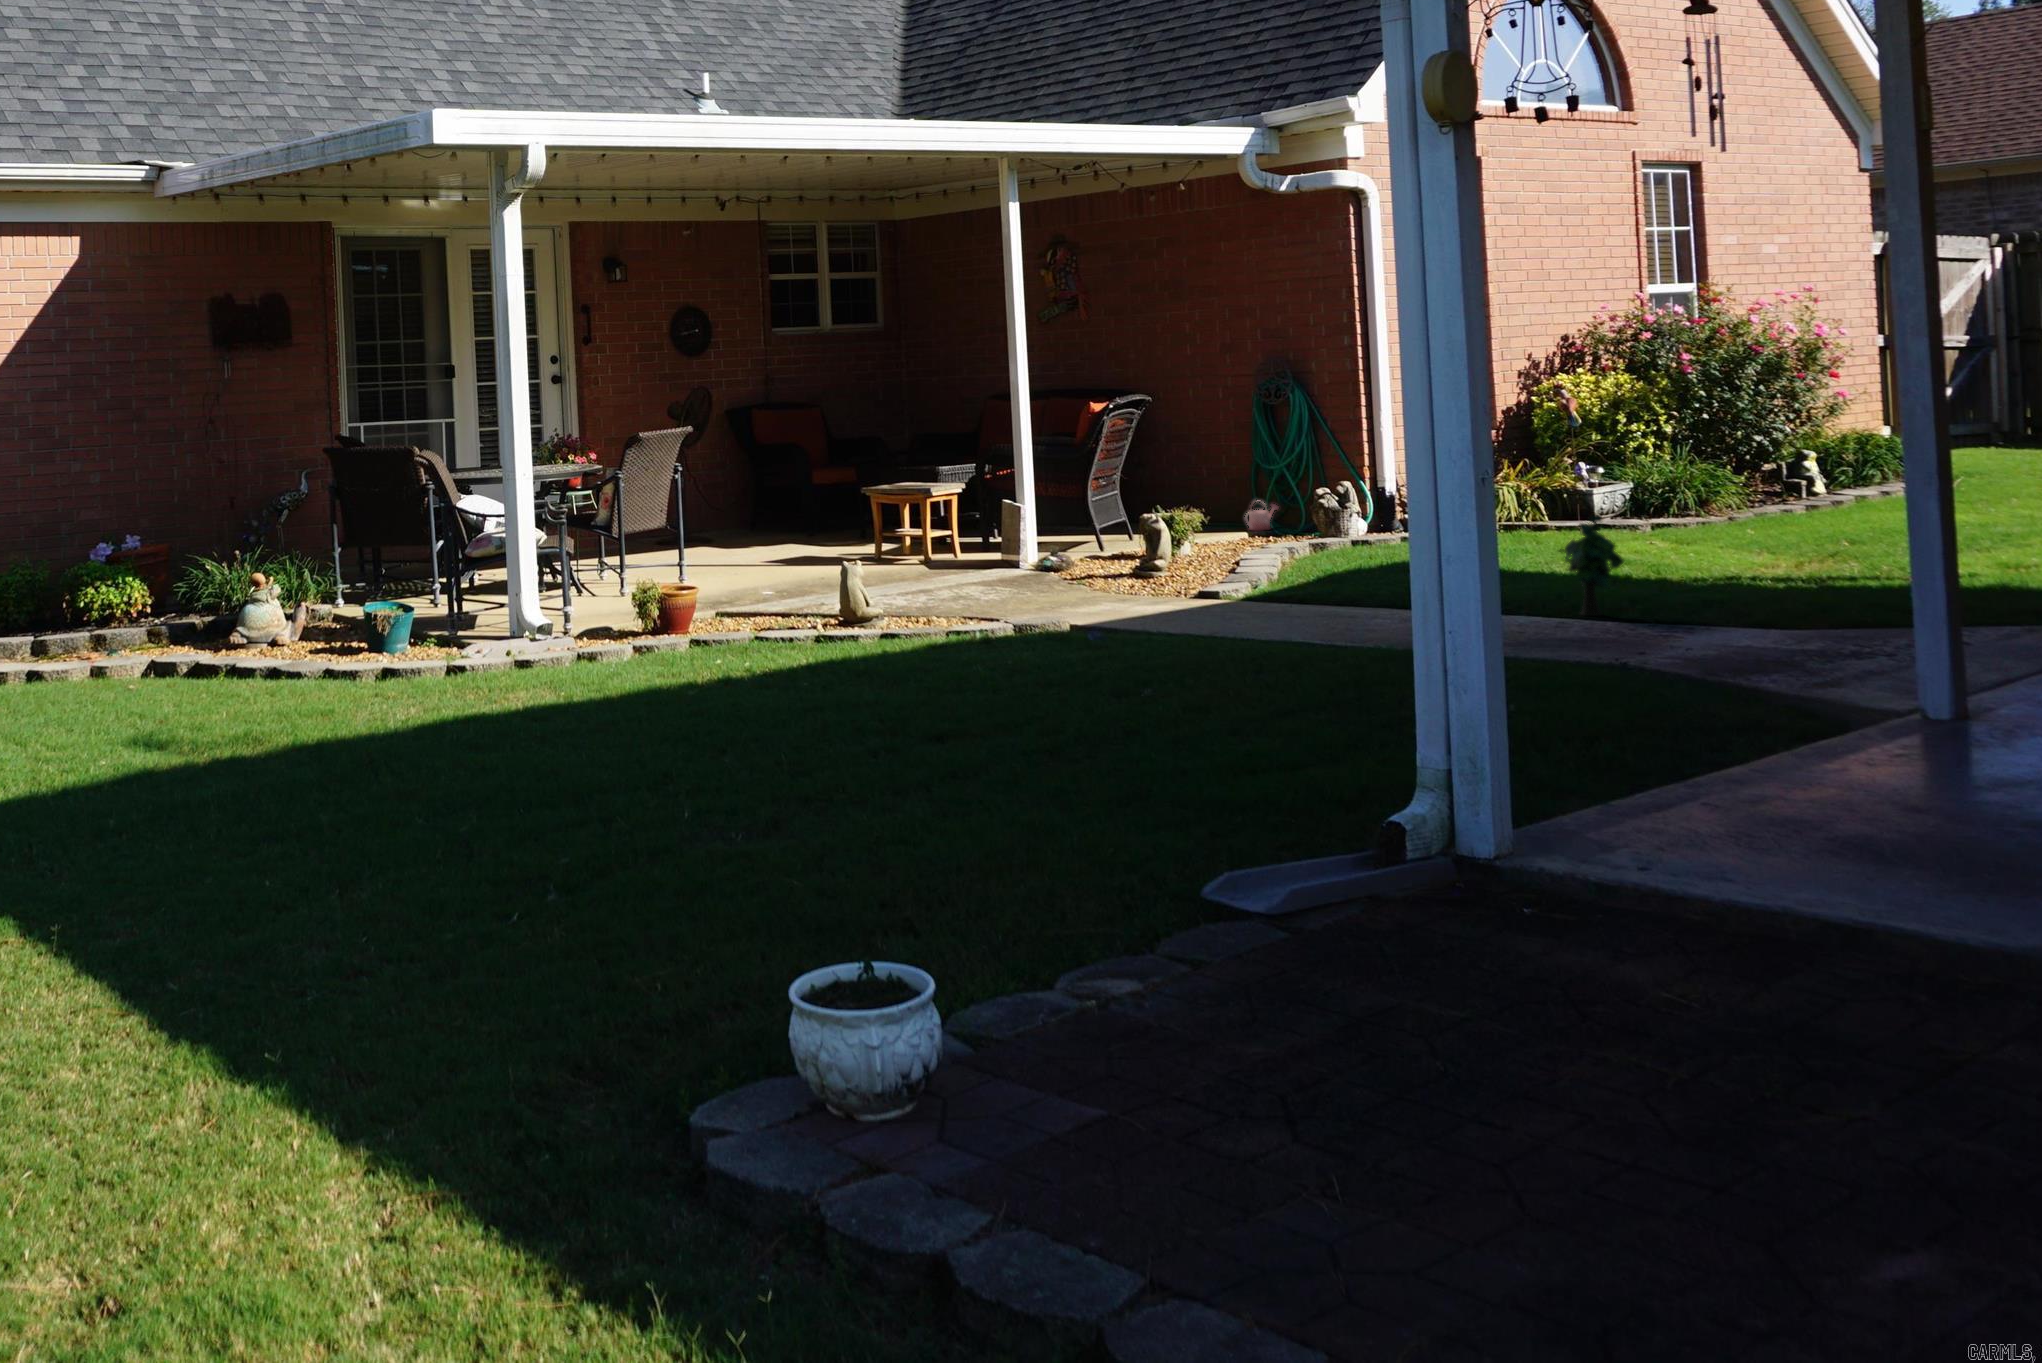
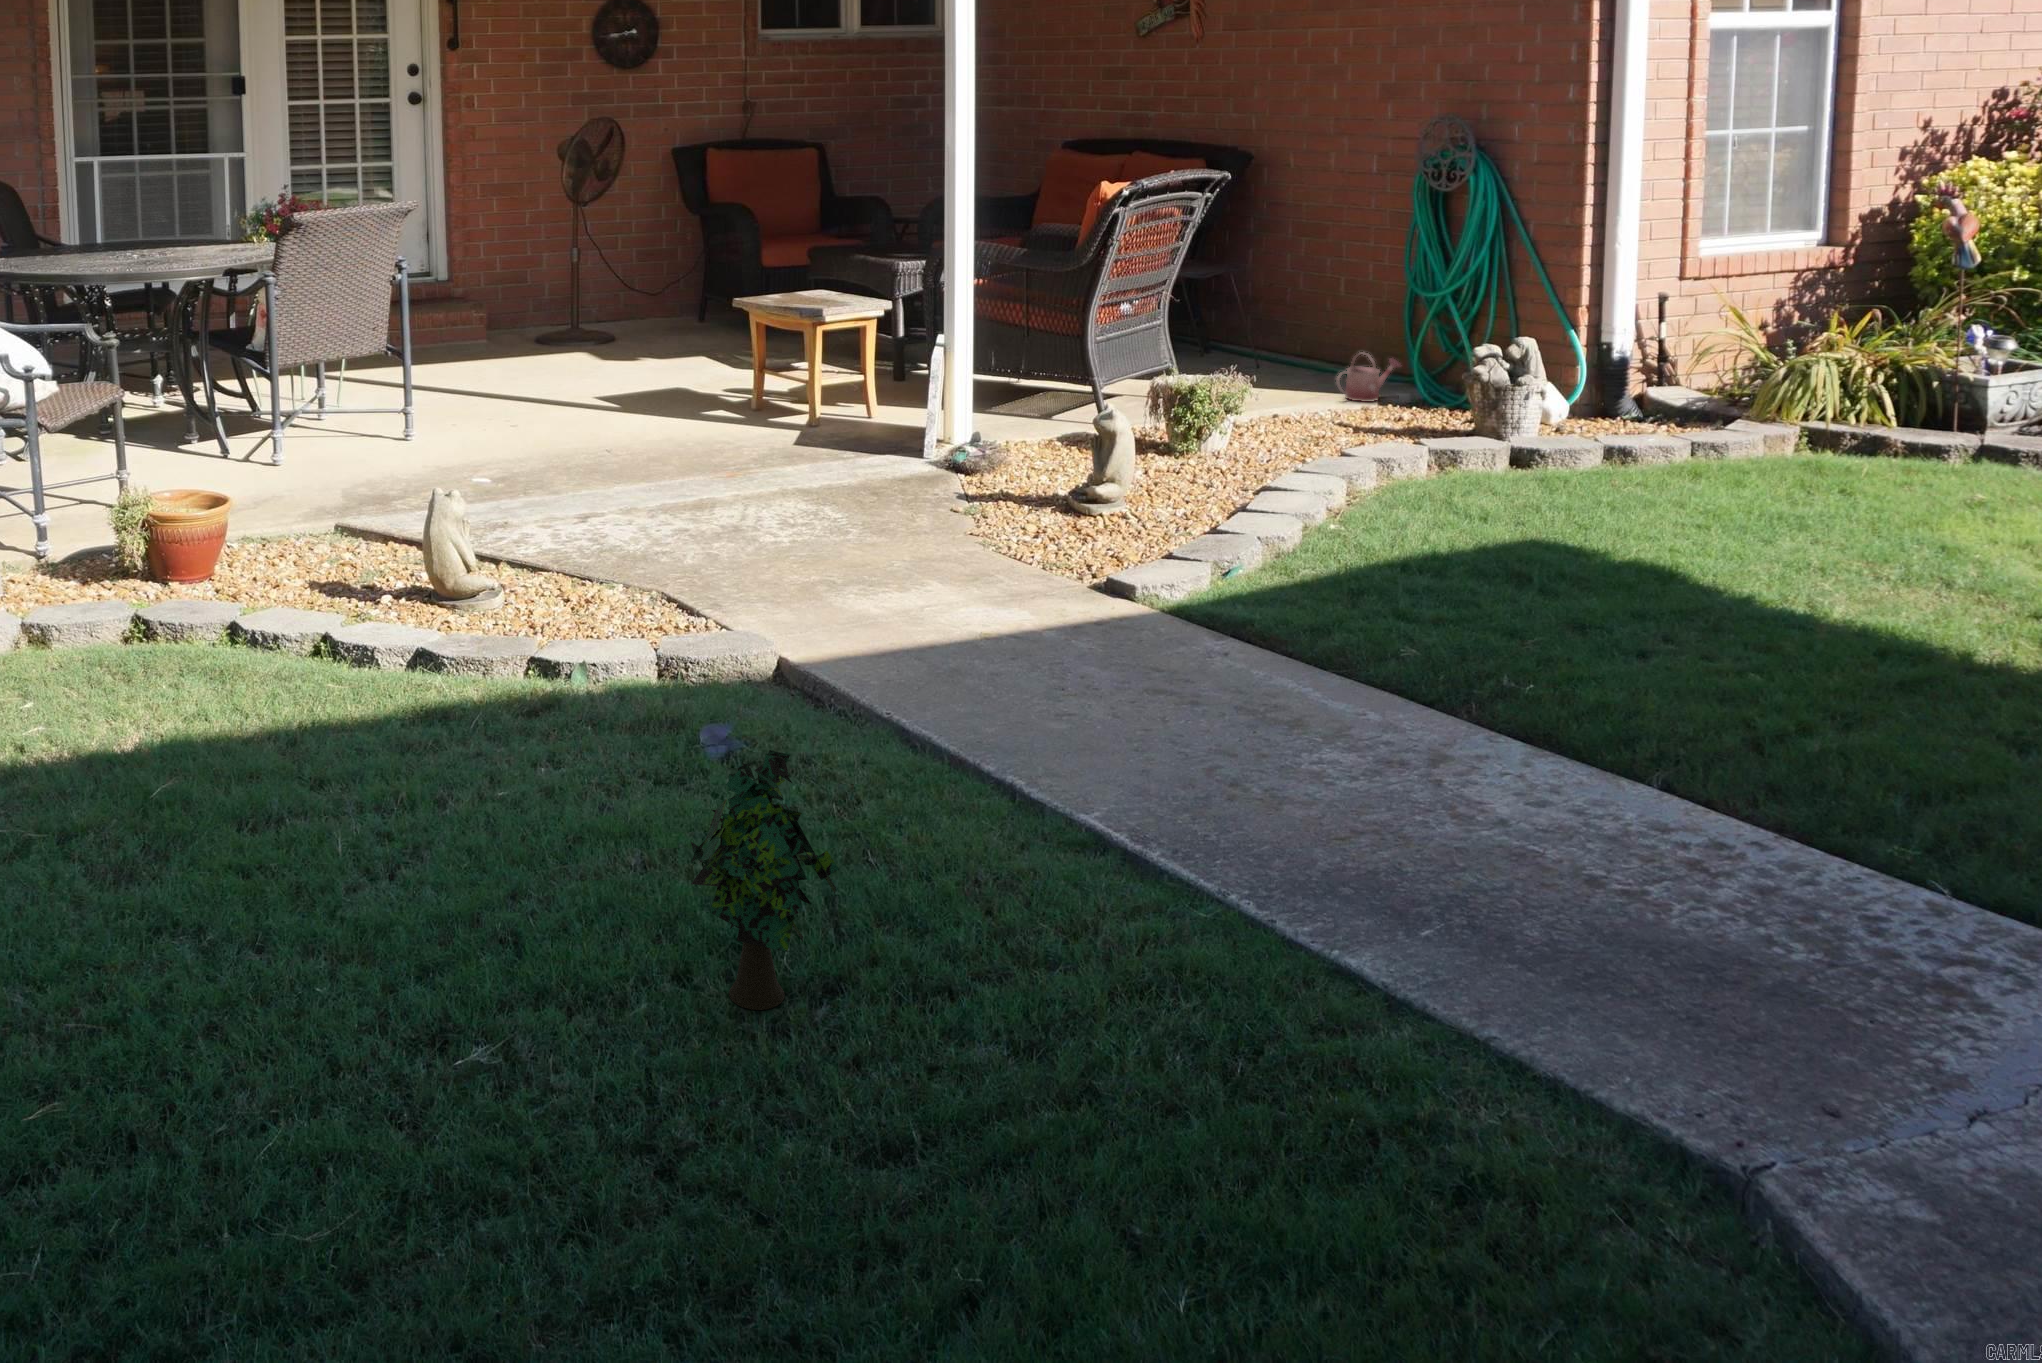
decorative plant: present [1560,515,1624,616] -> present [691,750,839,1010]

